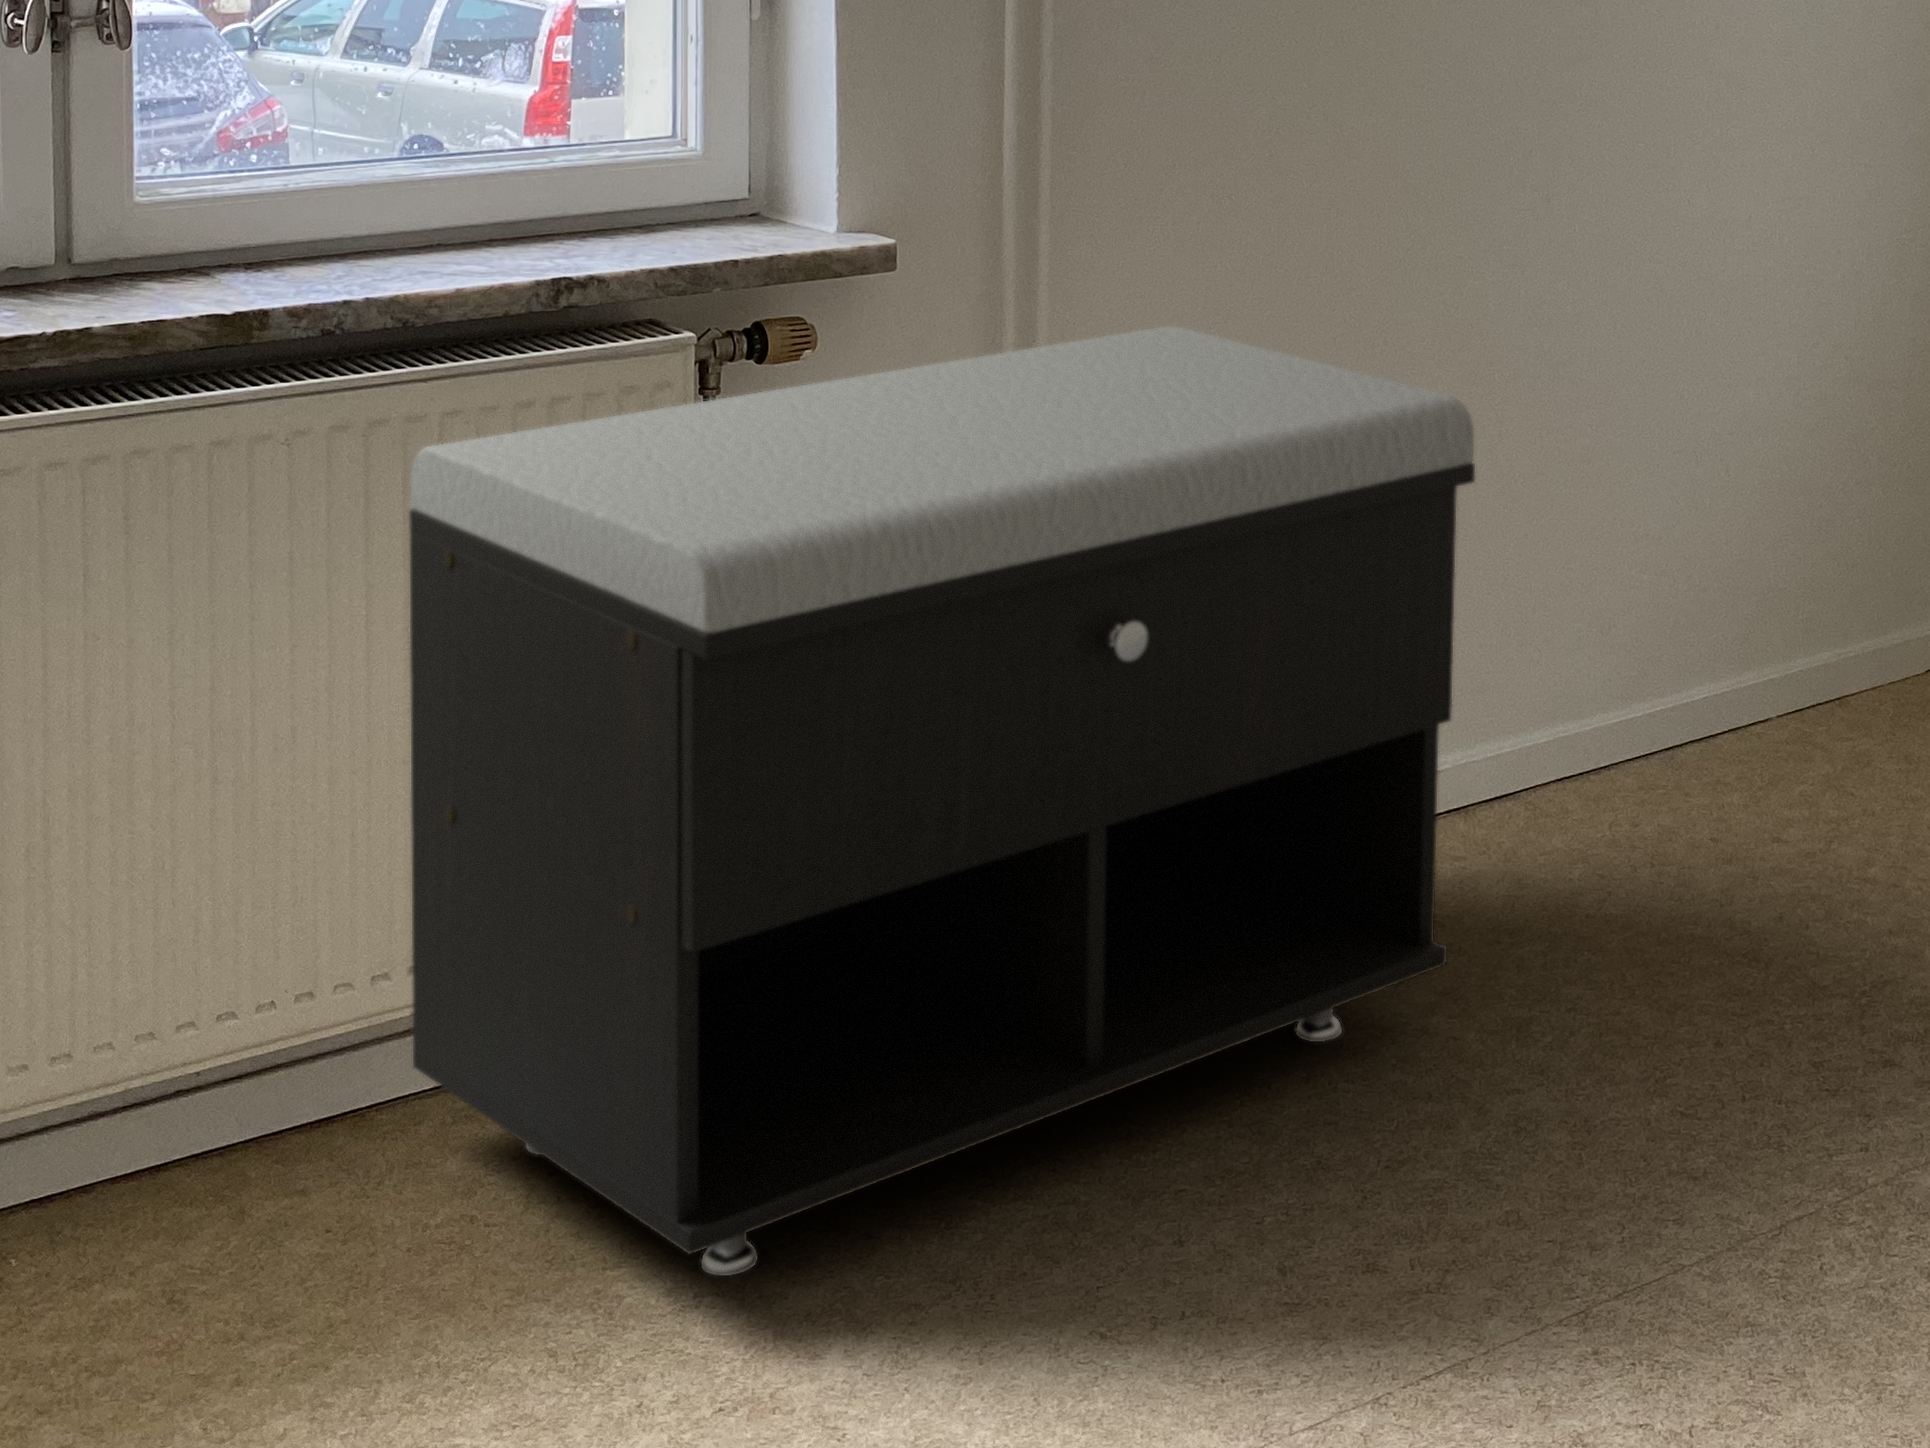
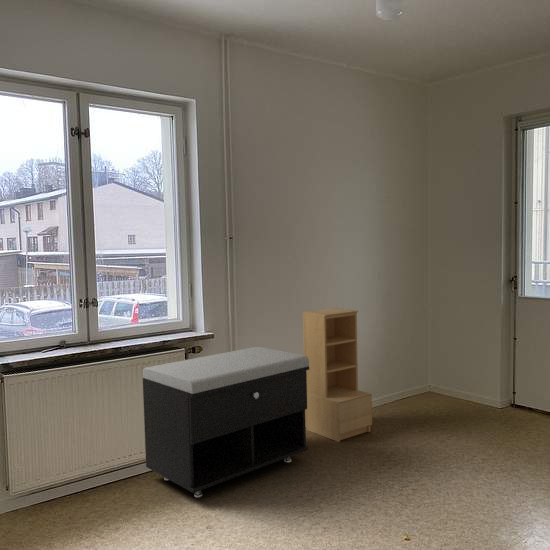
bookshelf: none [1447,105,1849,910] -> present [303,308,372,442]

